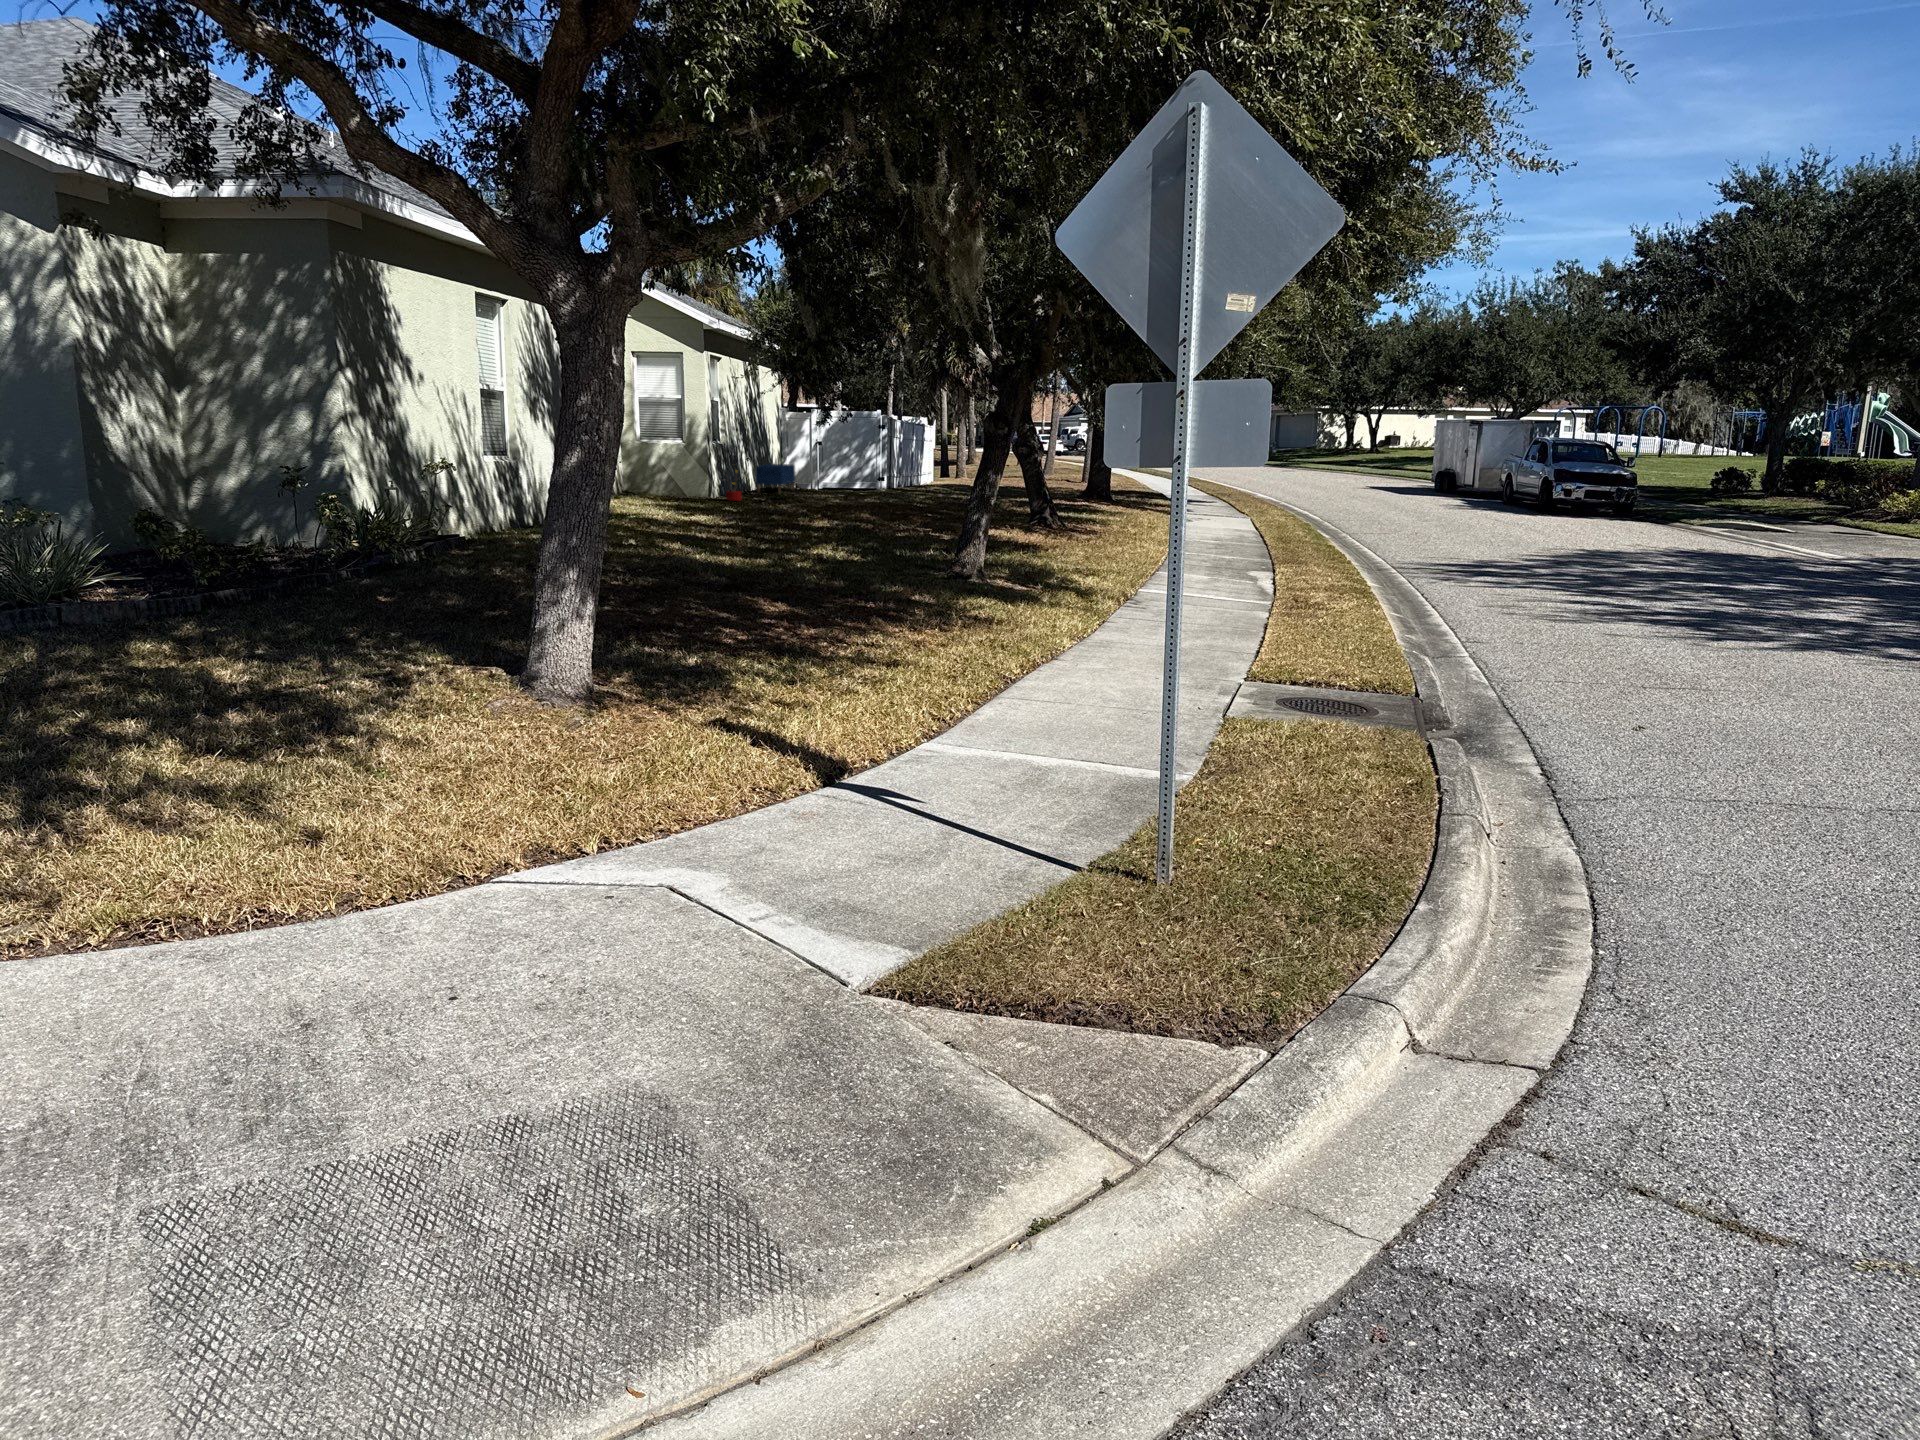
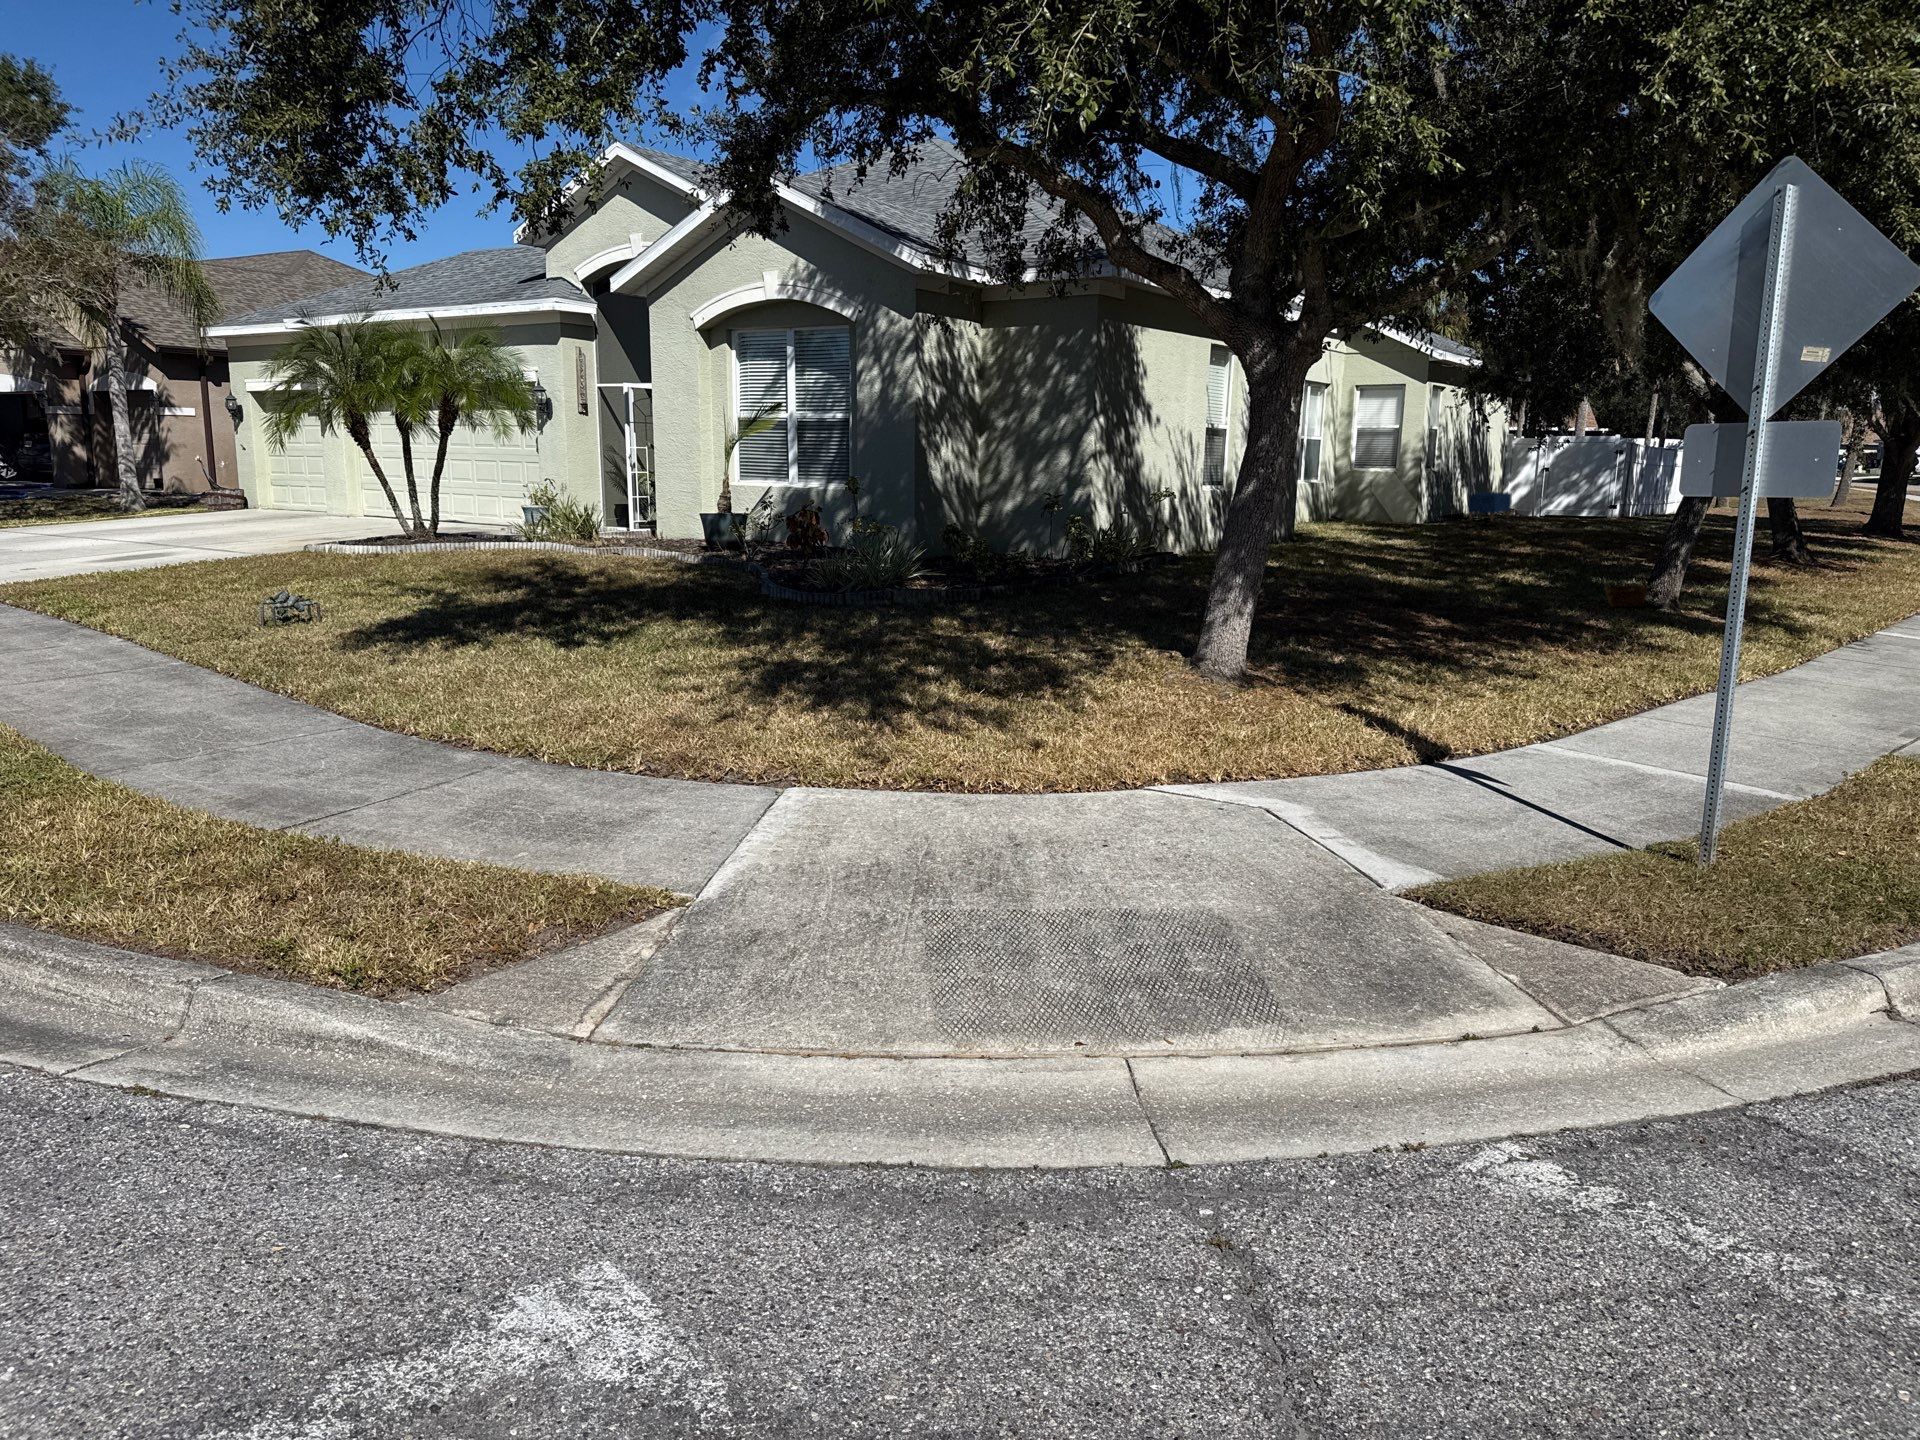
decorative plant: present [726,470,742,501] -> none [1422,491,1459,528]
woven basket: none [922,551,961,580] -> present [1604,581,1647,607]

